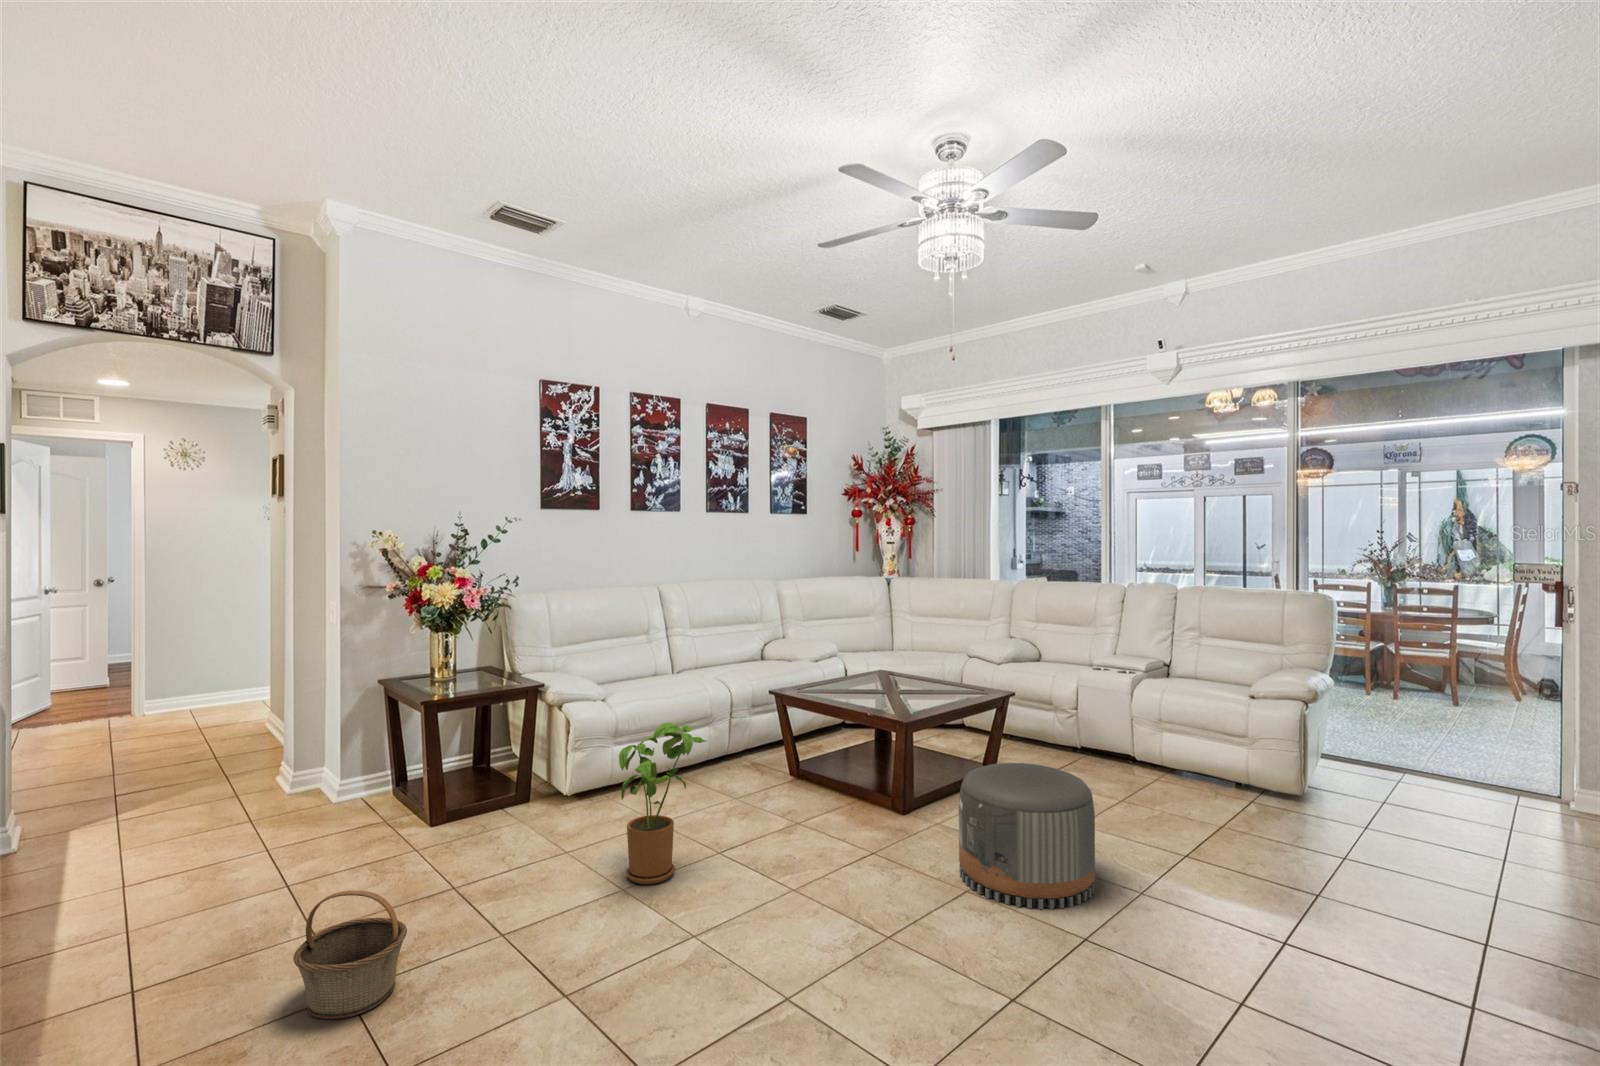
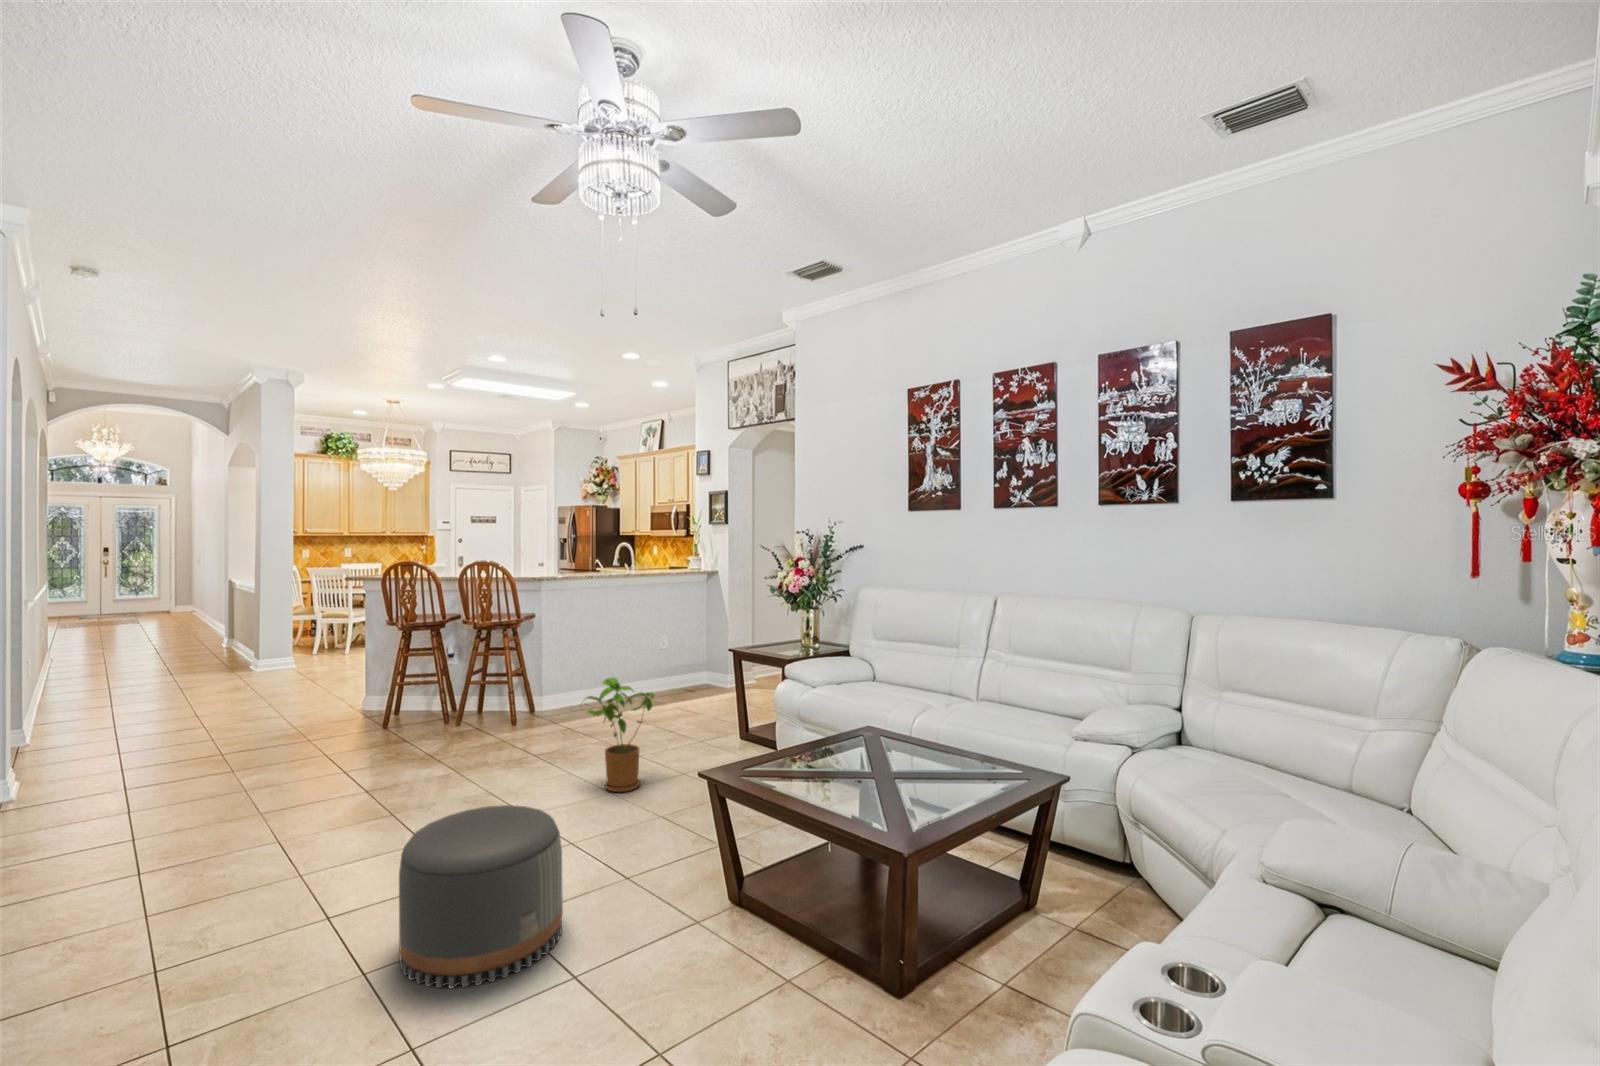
basket: present [293,891,407,1019] -> none [509,698,557,750]

